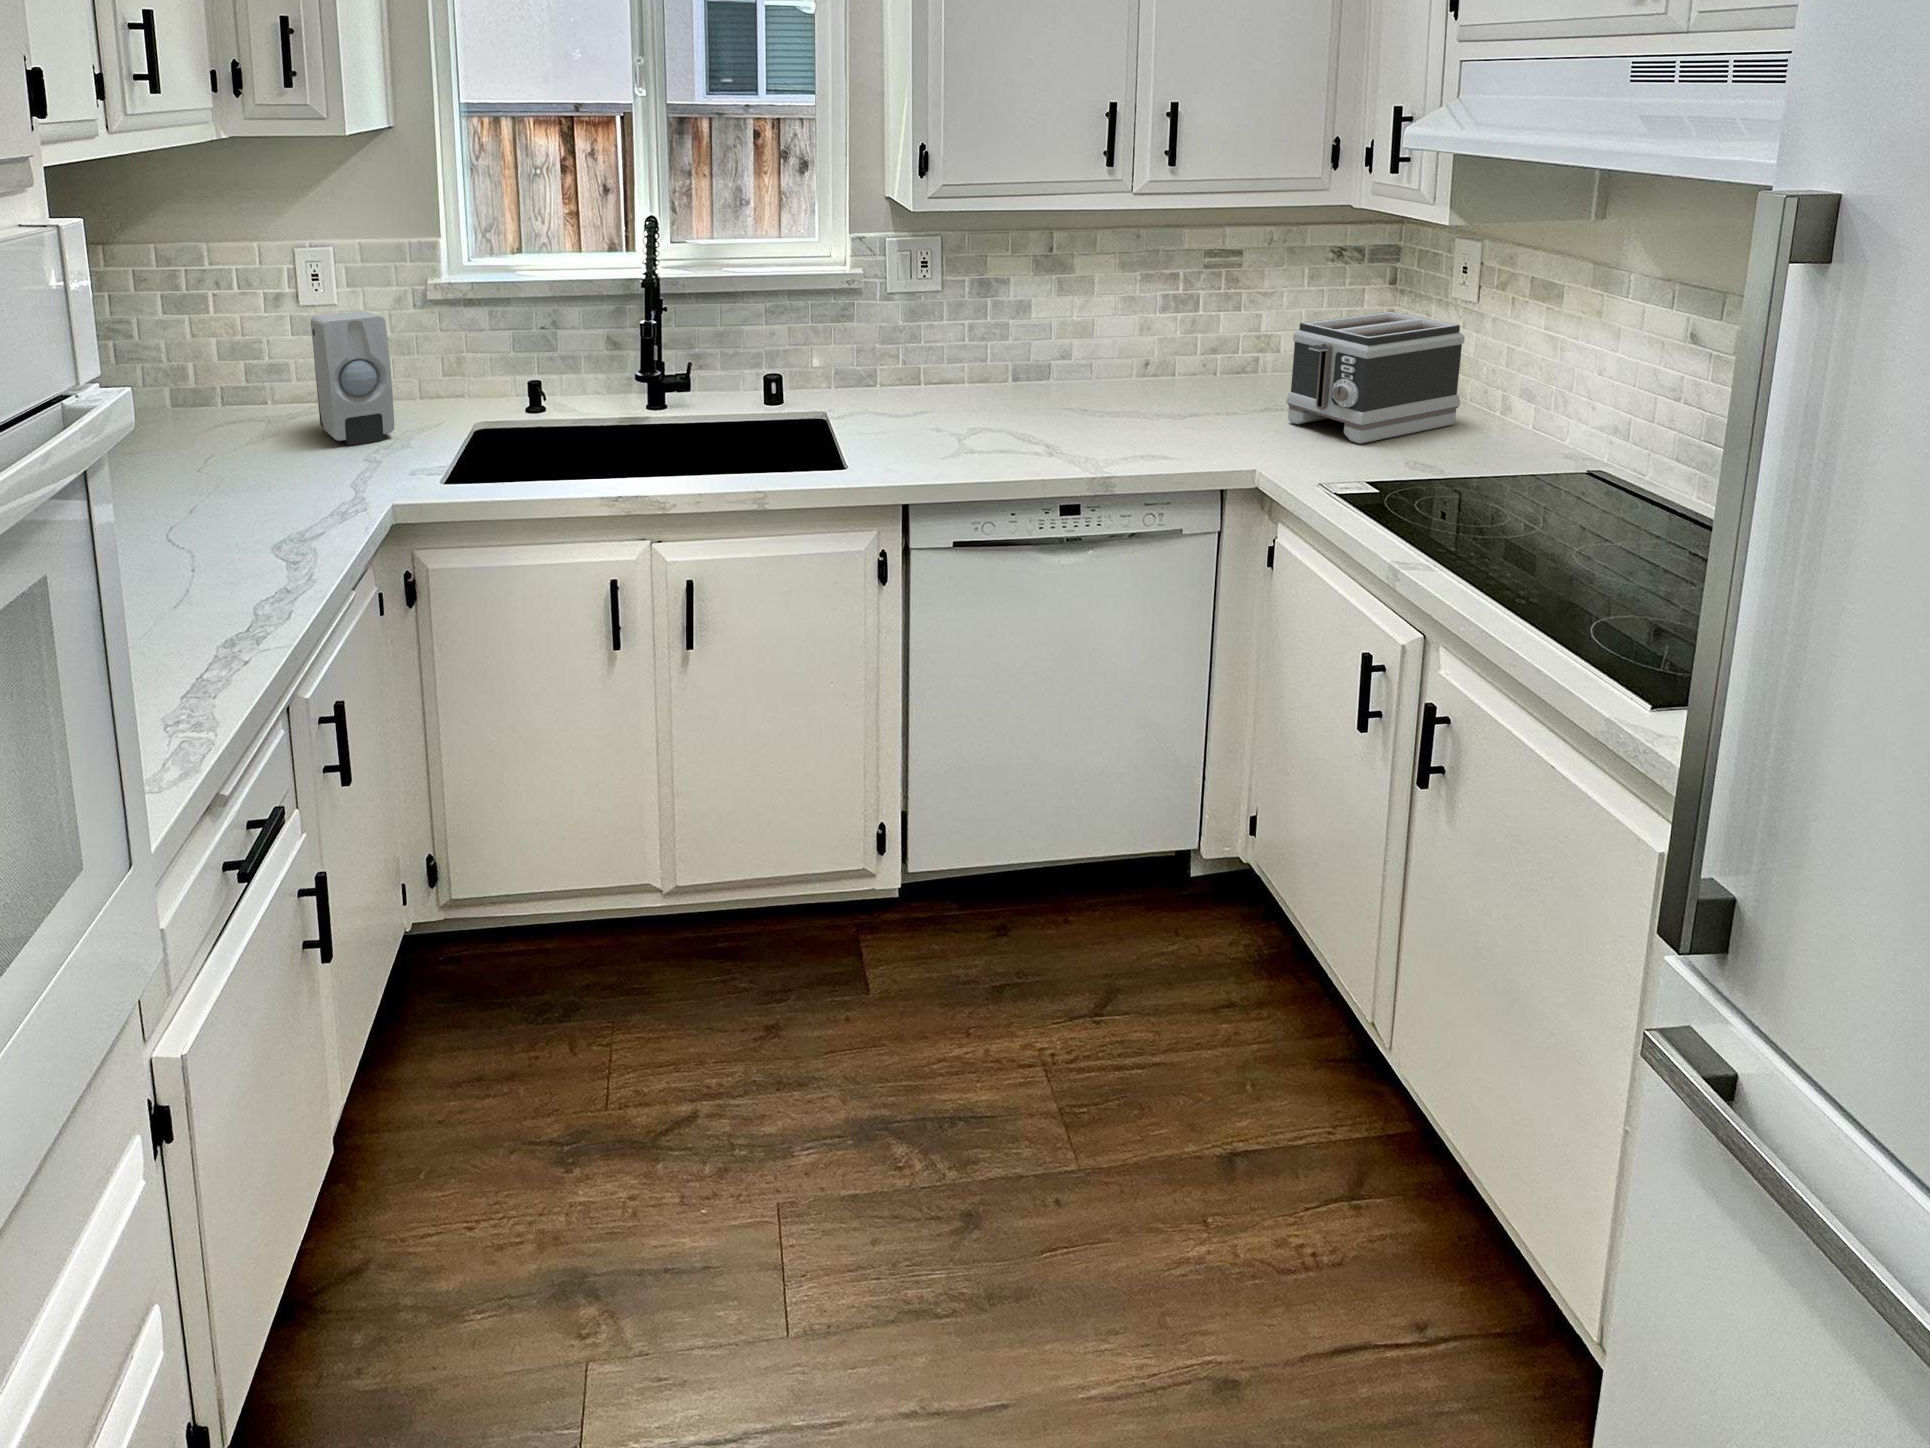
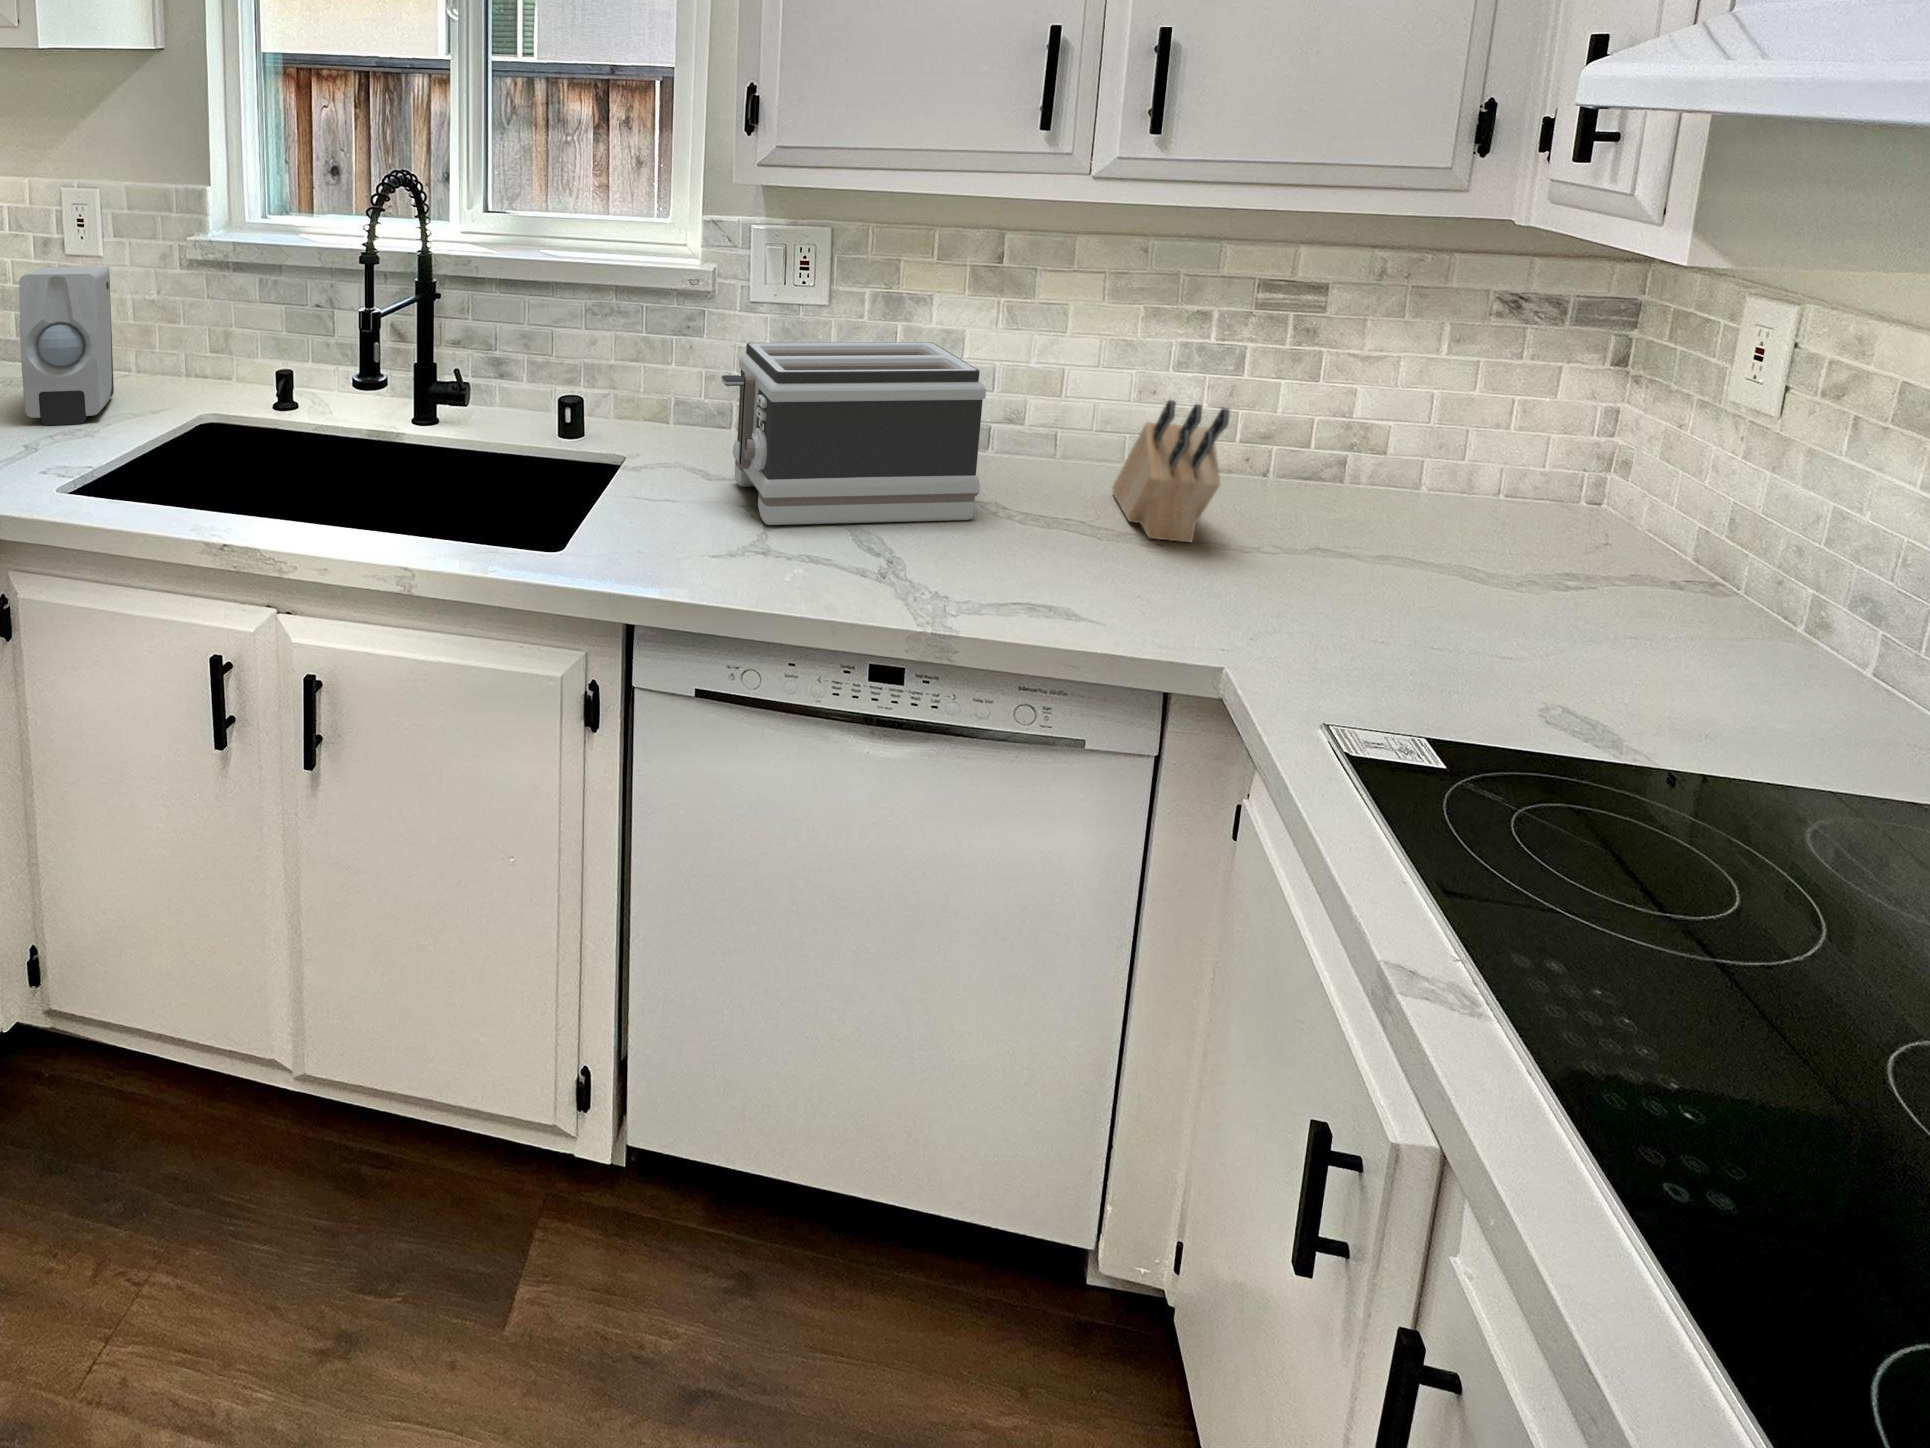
toaster: present [1286,312,1465,444] -> present [722,342,986,525]
knife block: none [1138,327,1222,415] -> present [1112,400,1229,543]

